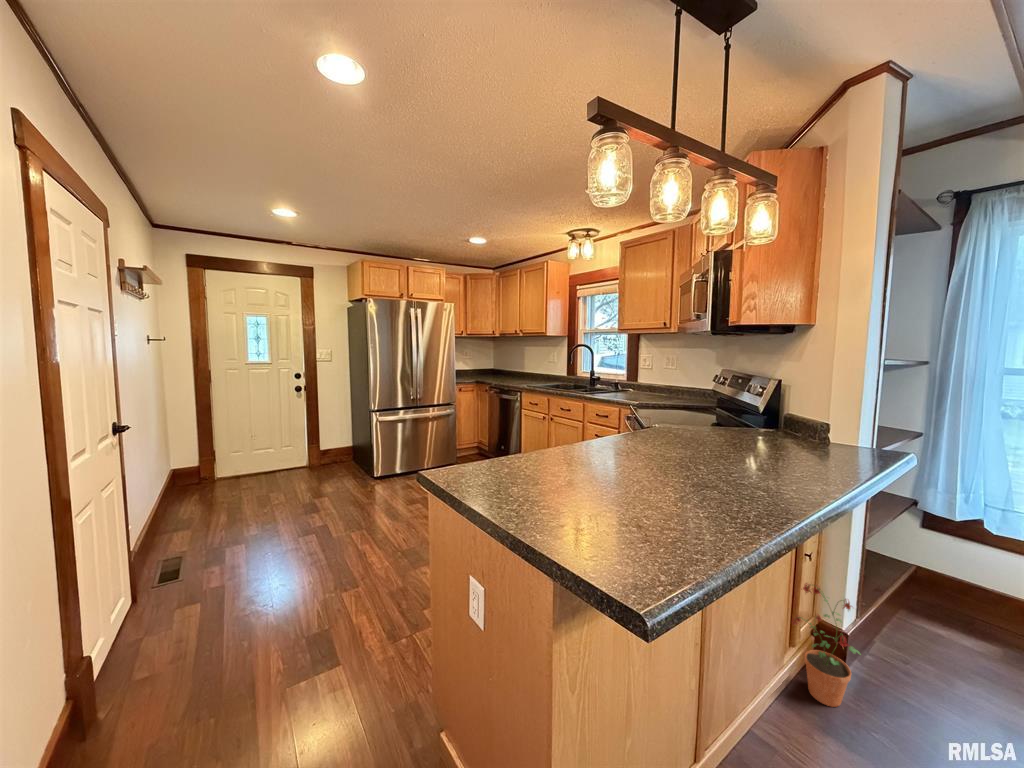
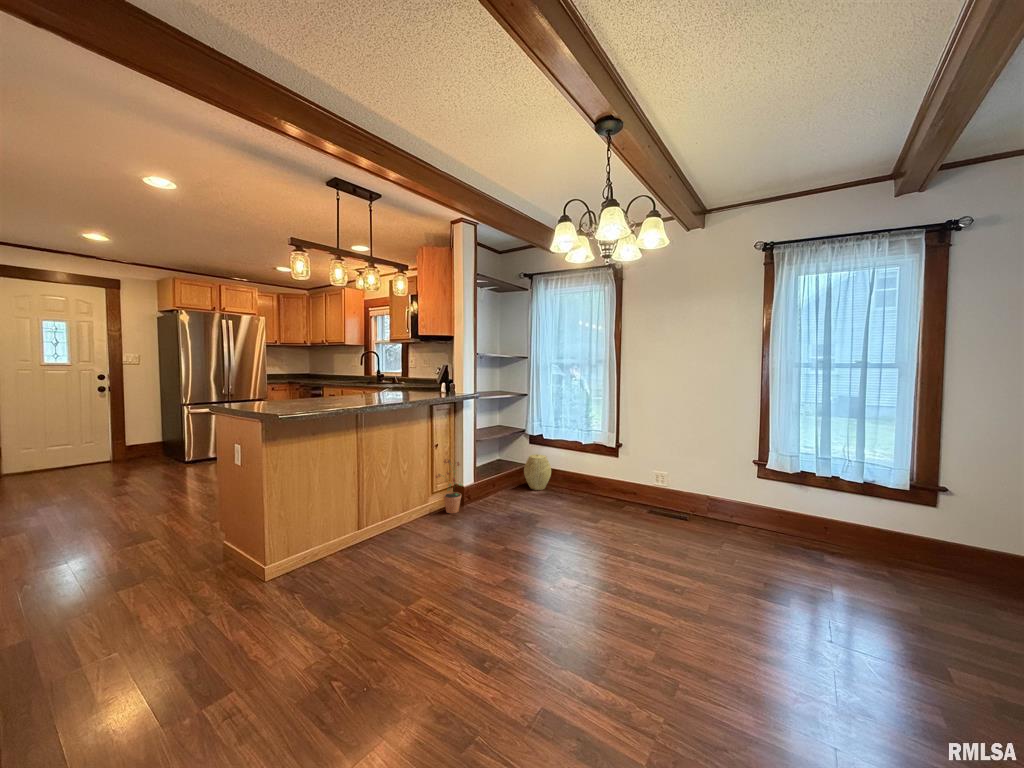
woven basket: none [925,564,1009,646] -> present [524,454,551,490]

